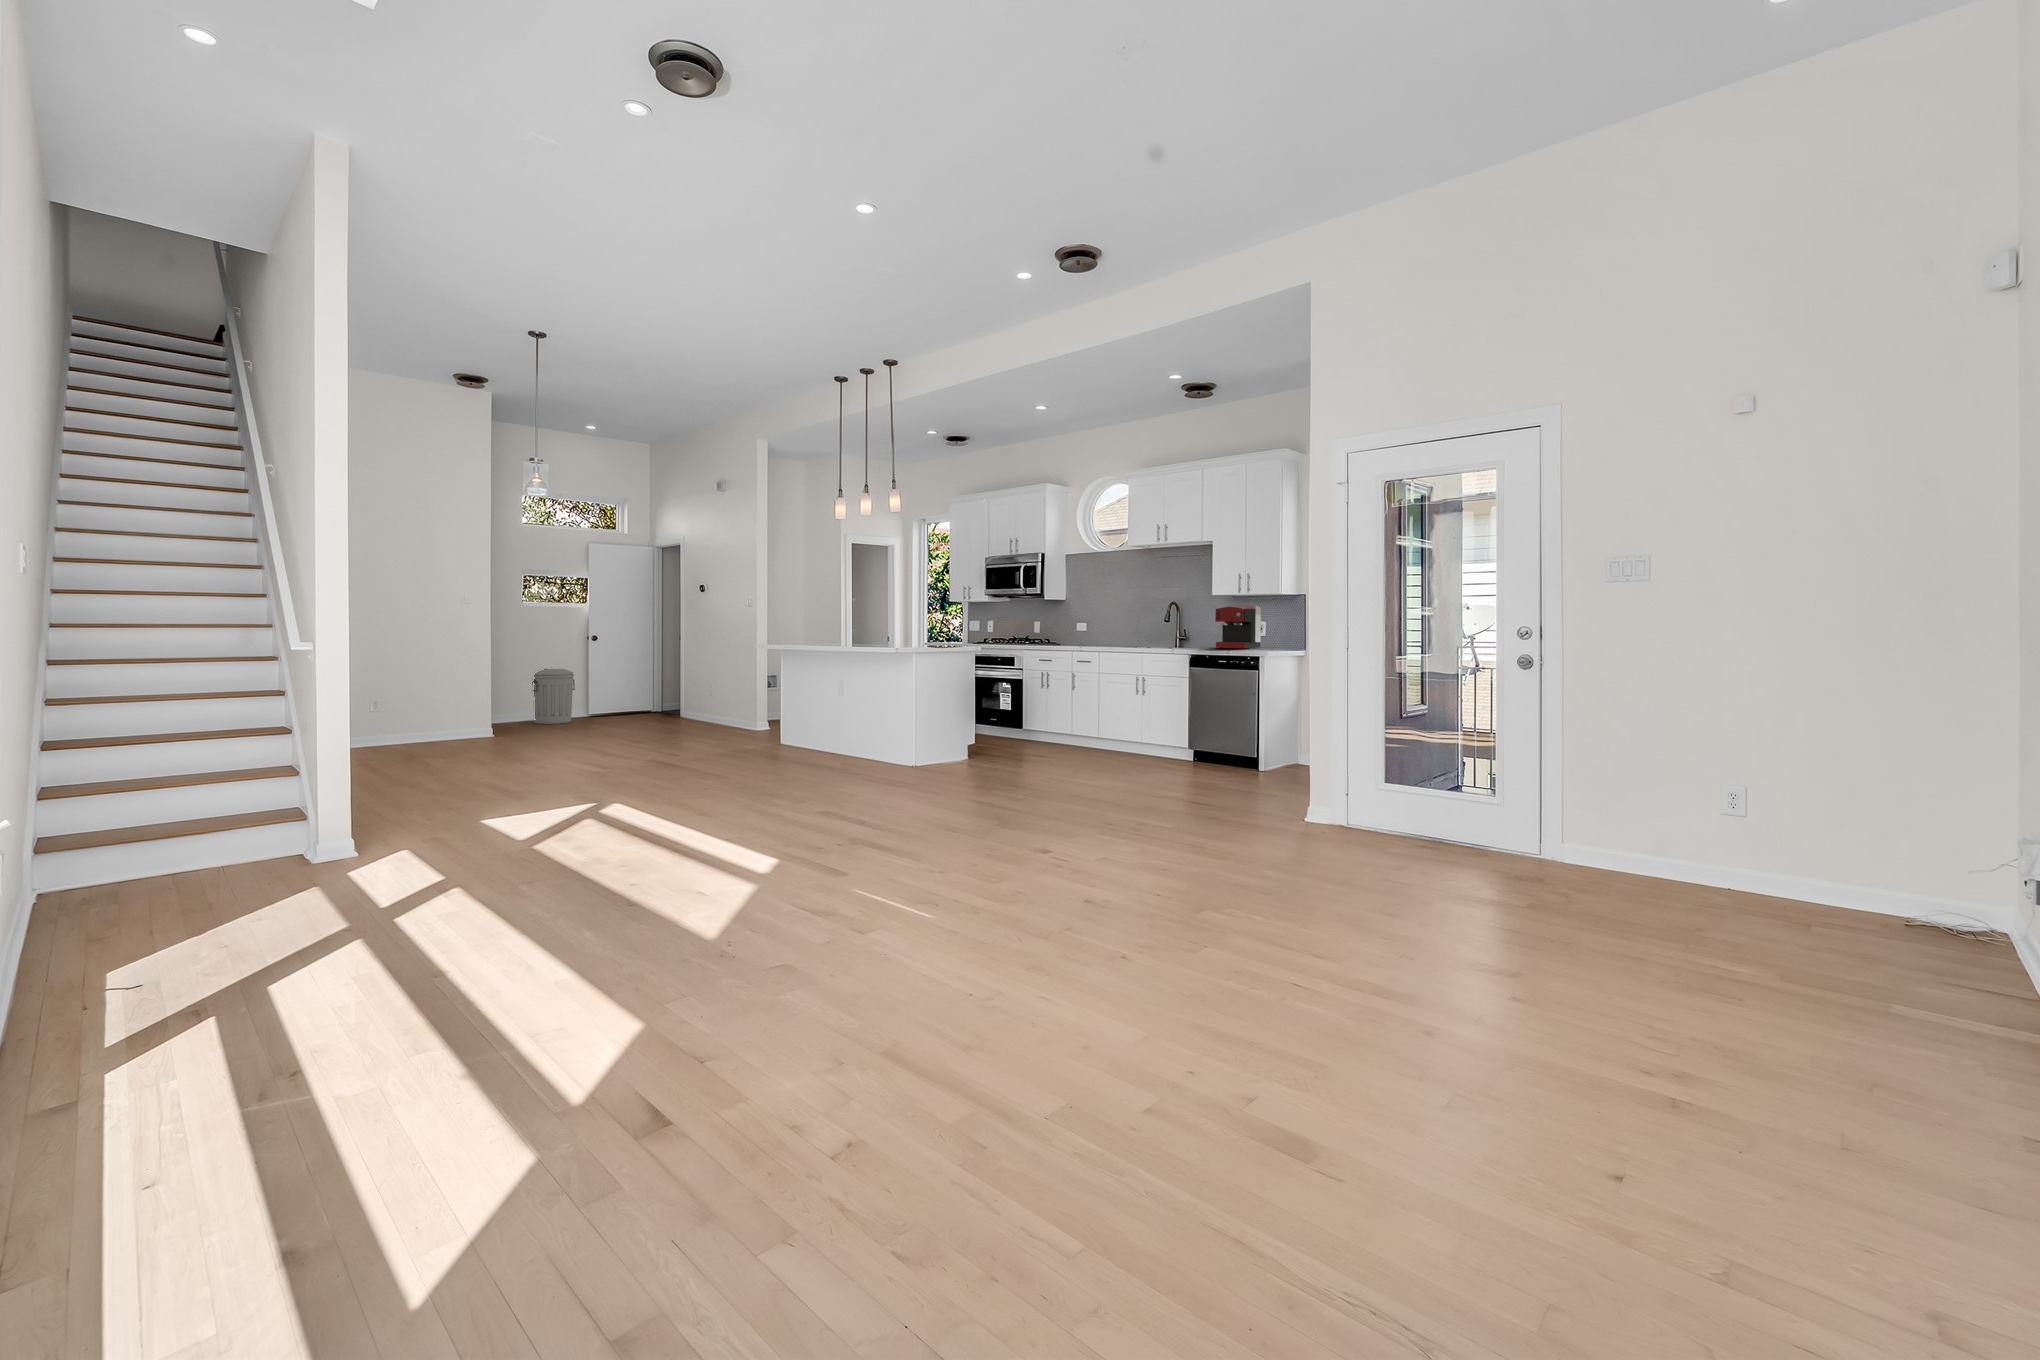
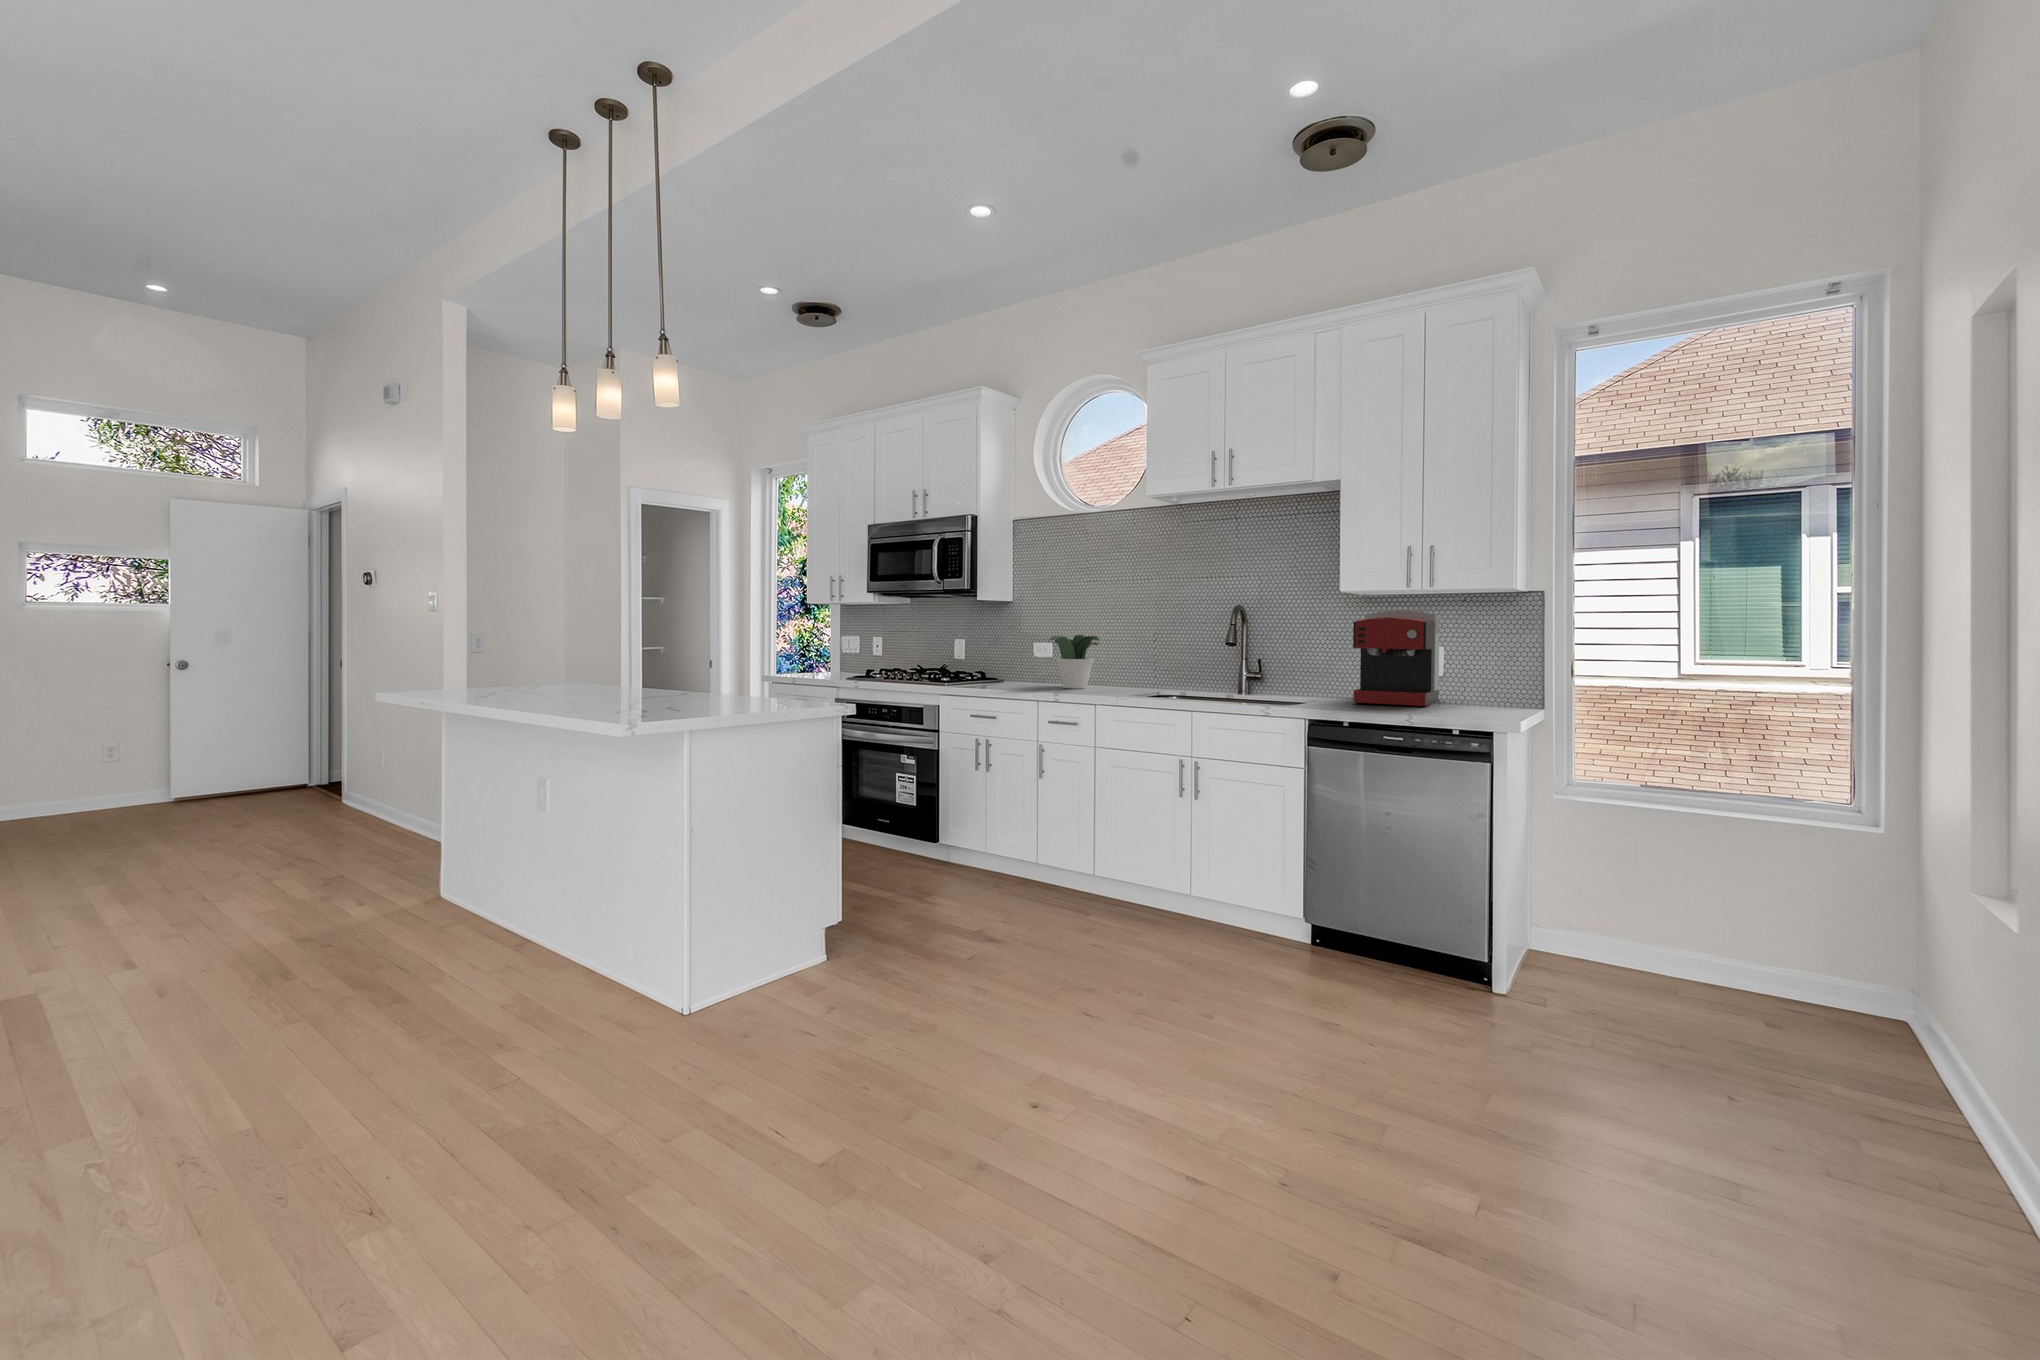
potted plant: none [1080,618,1109,646] -> present [1049,635,1101,689]
trash can: present [532,669,575,724] -> none [24,717,124,825]

